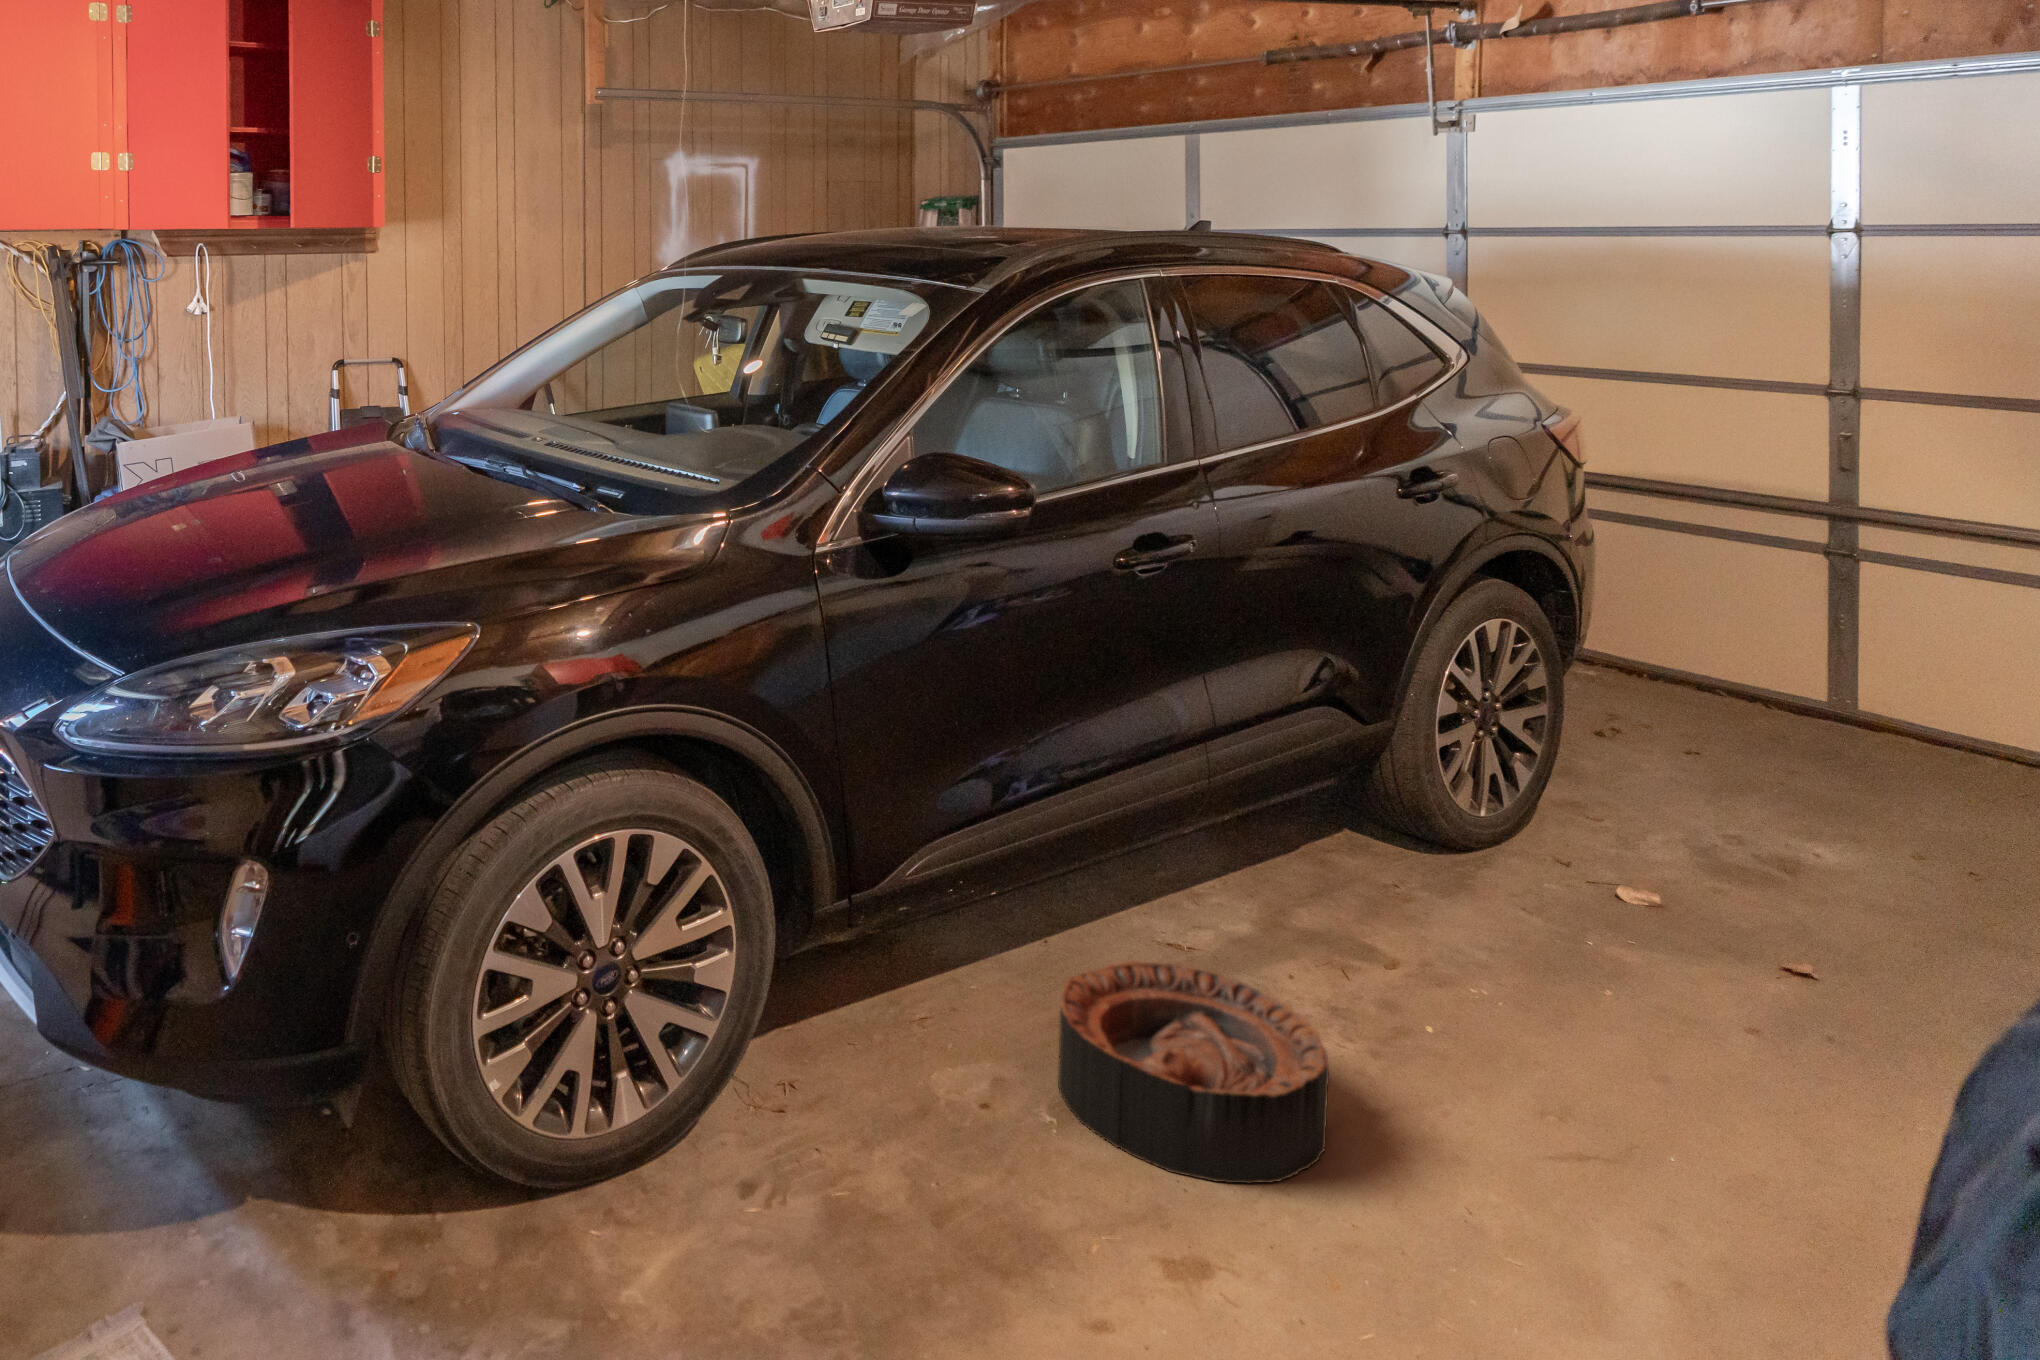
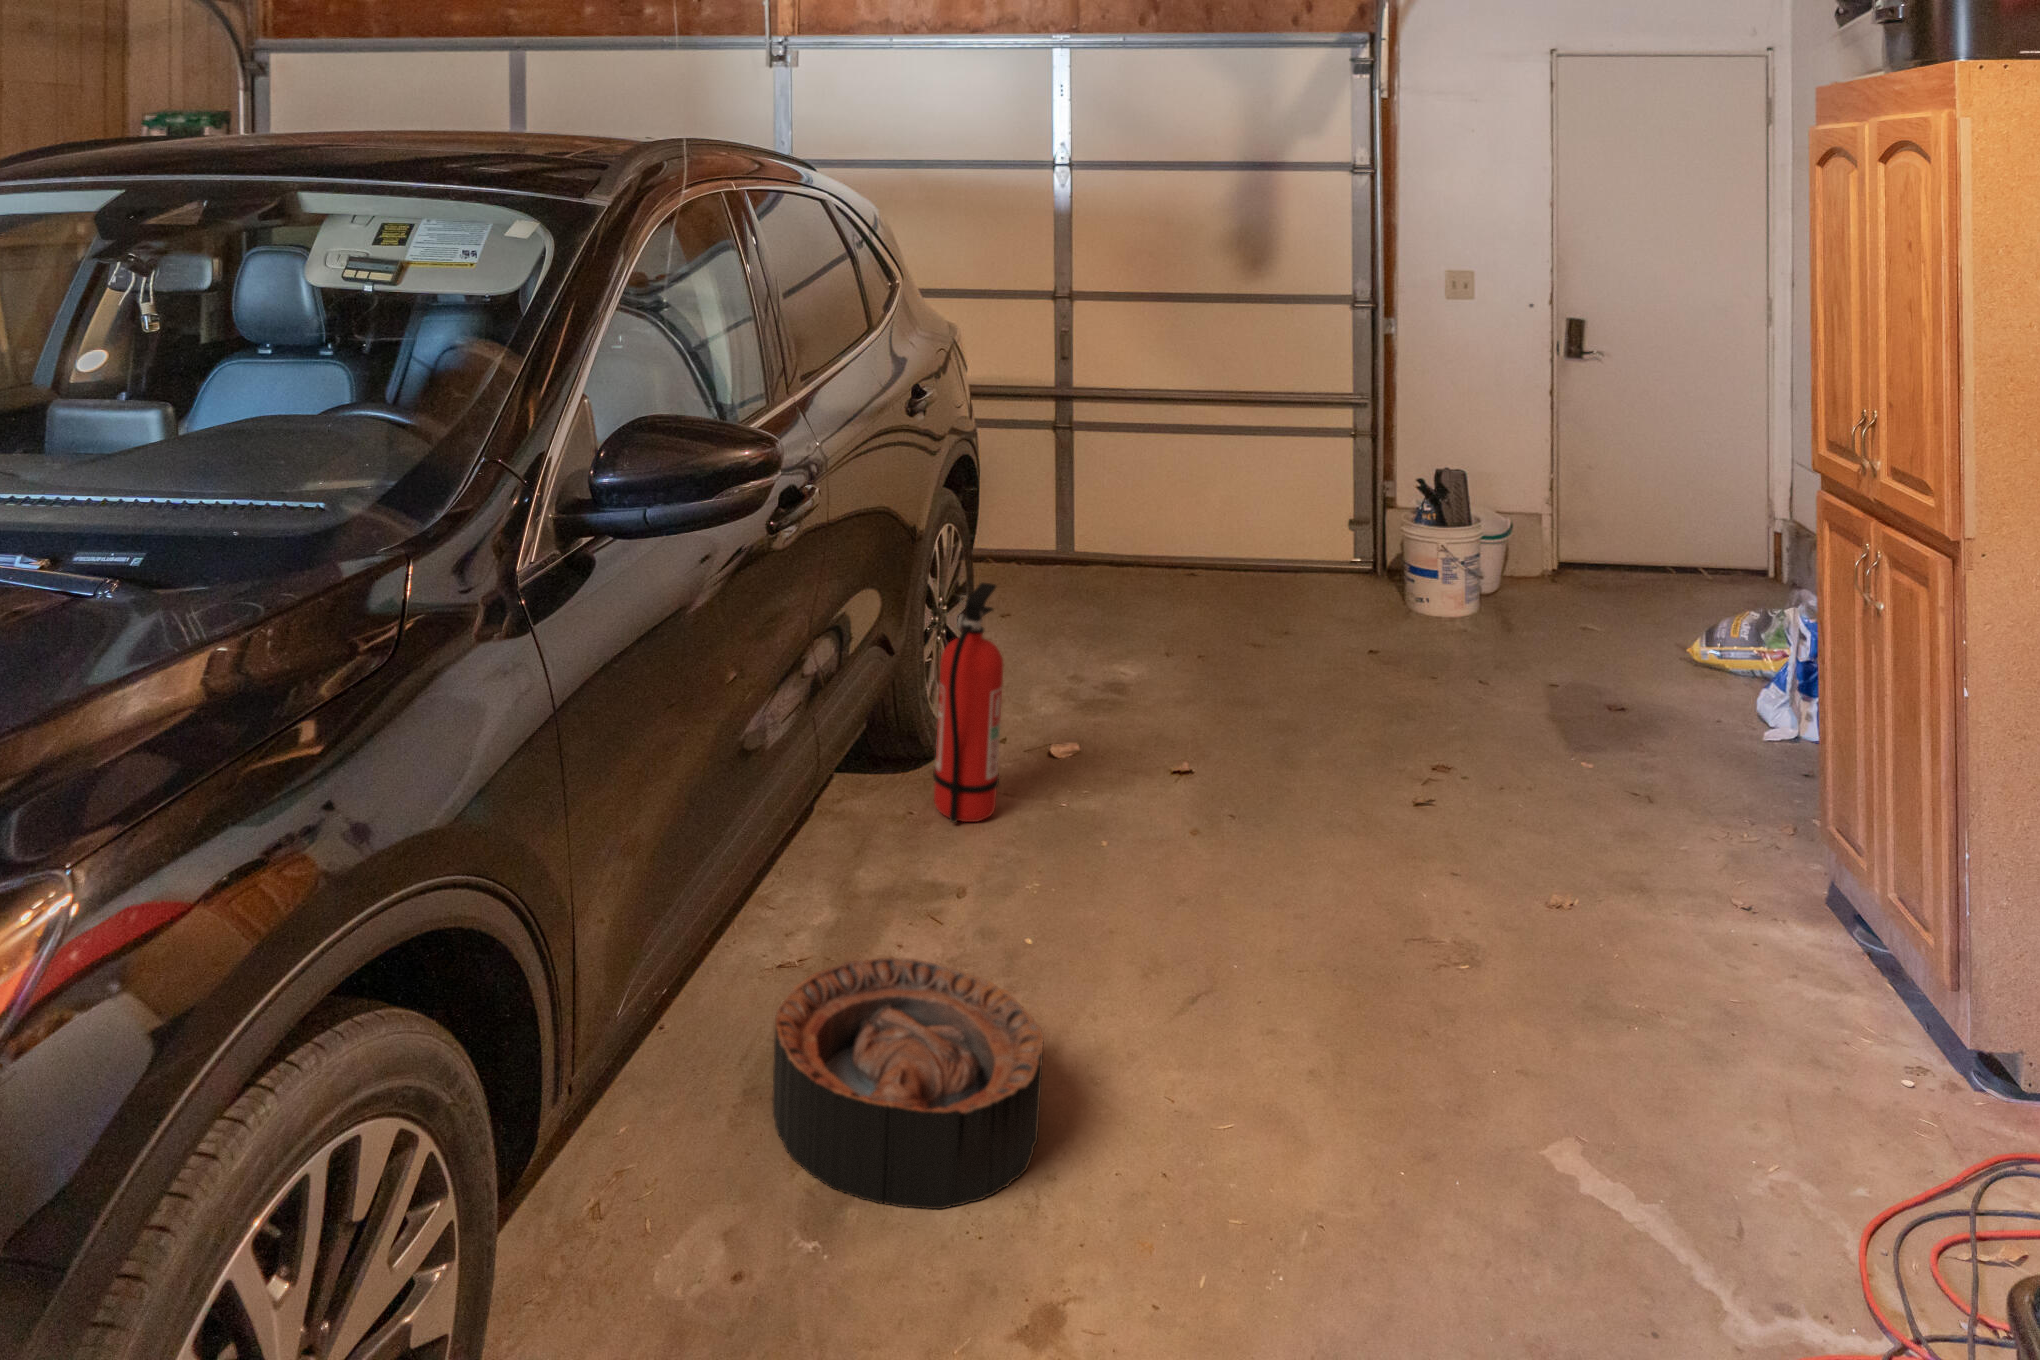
fire extinguisher: none [1416,676,1508,928] -> present [933,583,1003,822]

